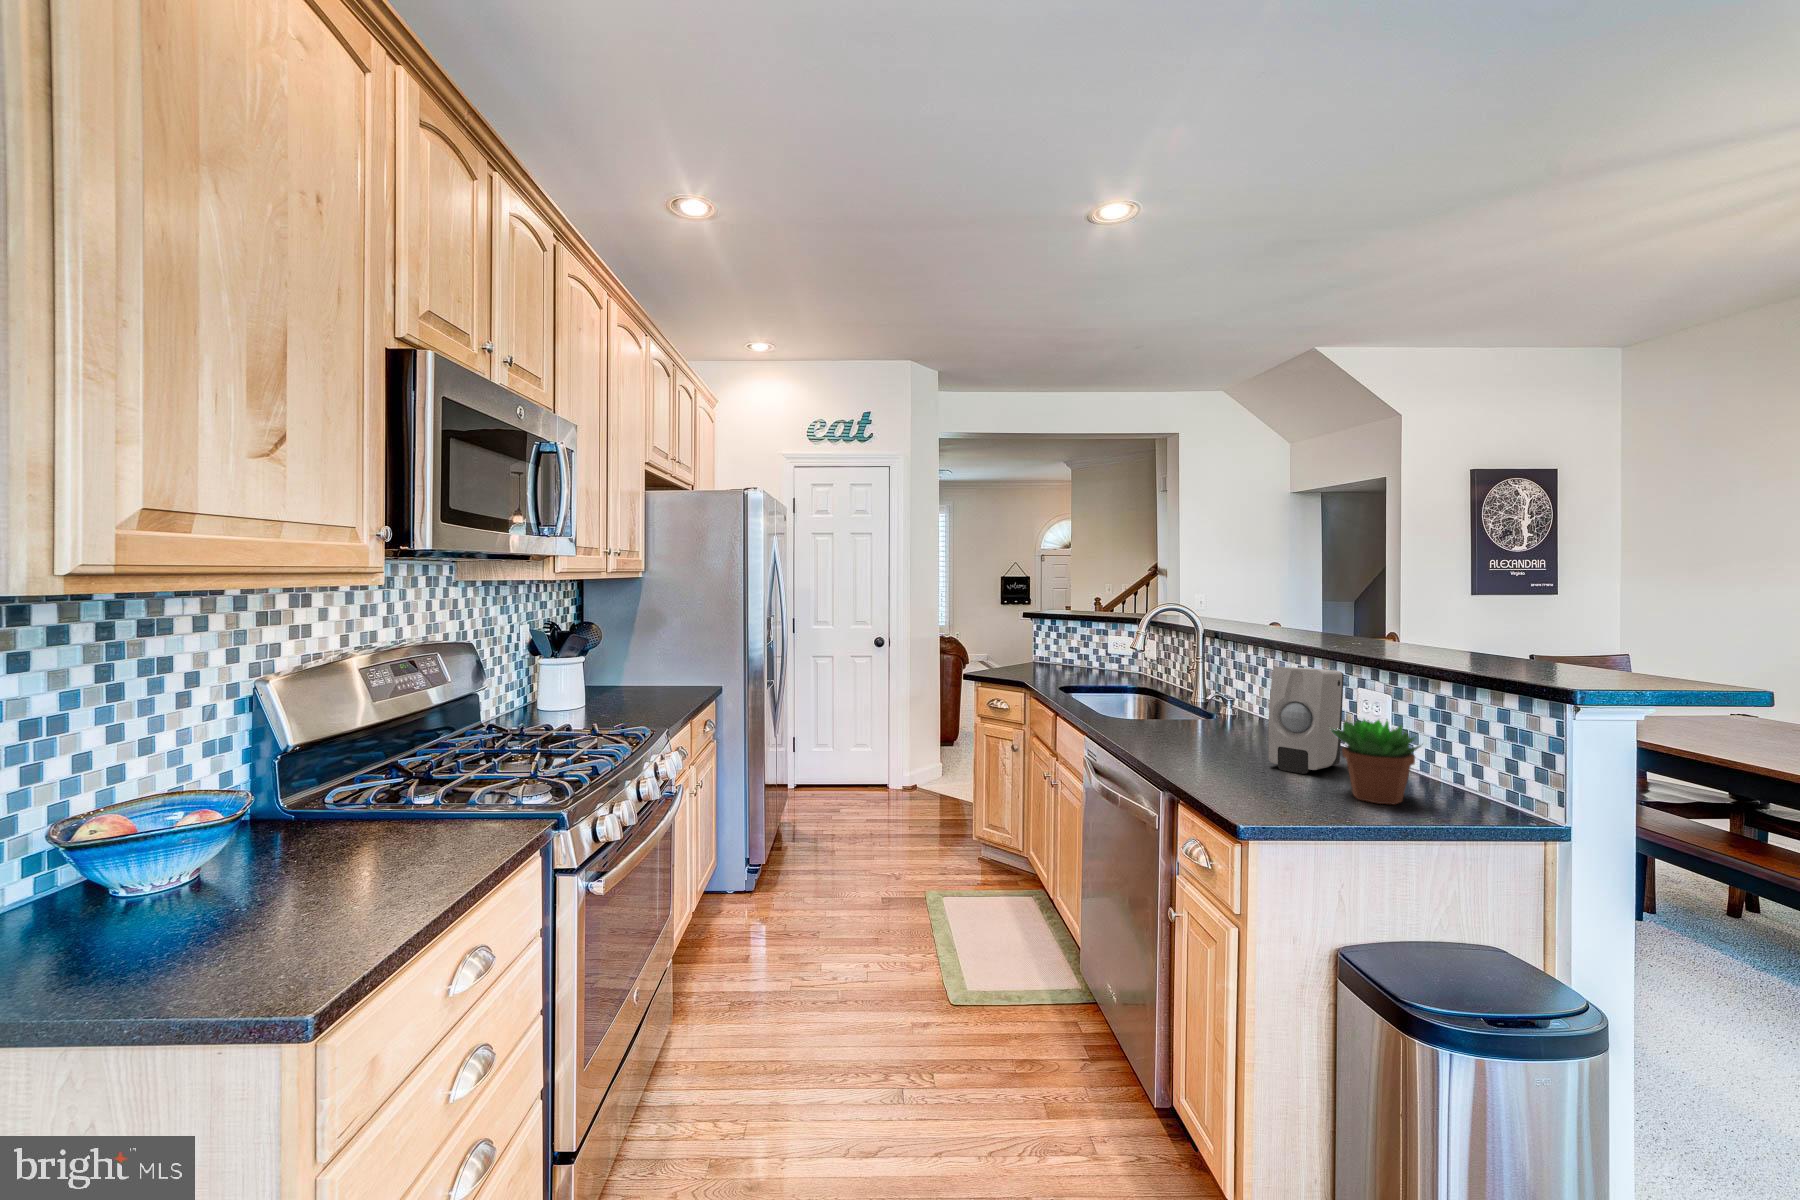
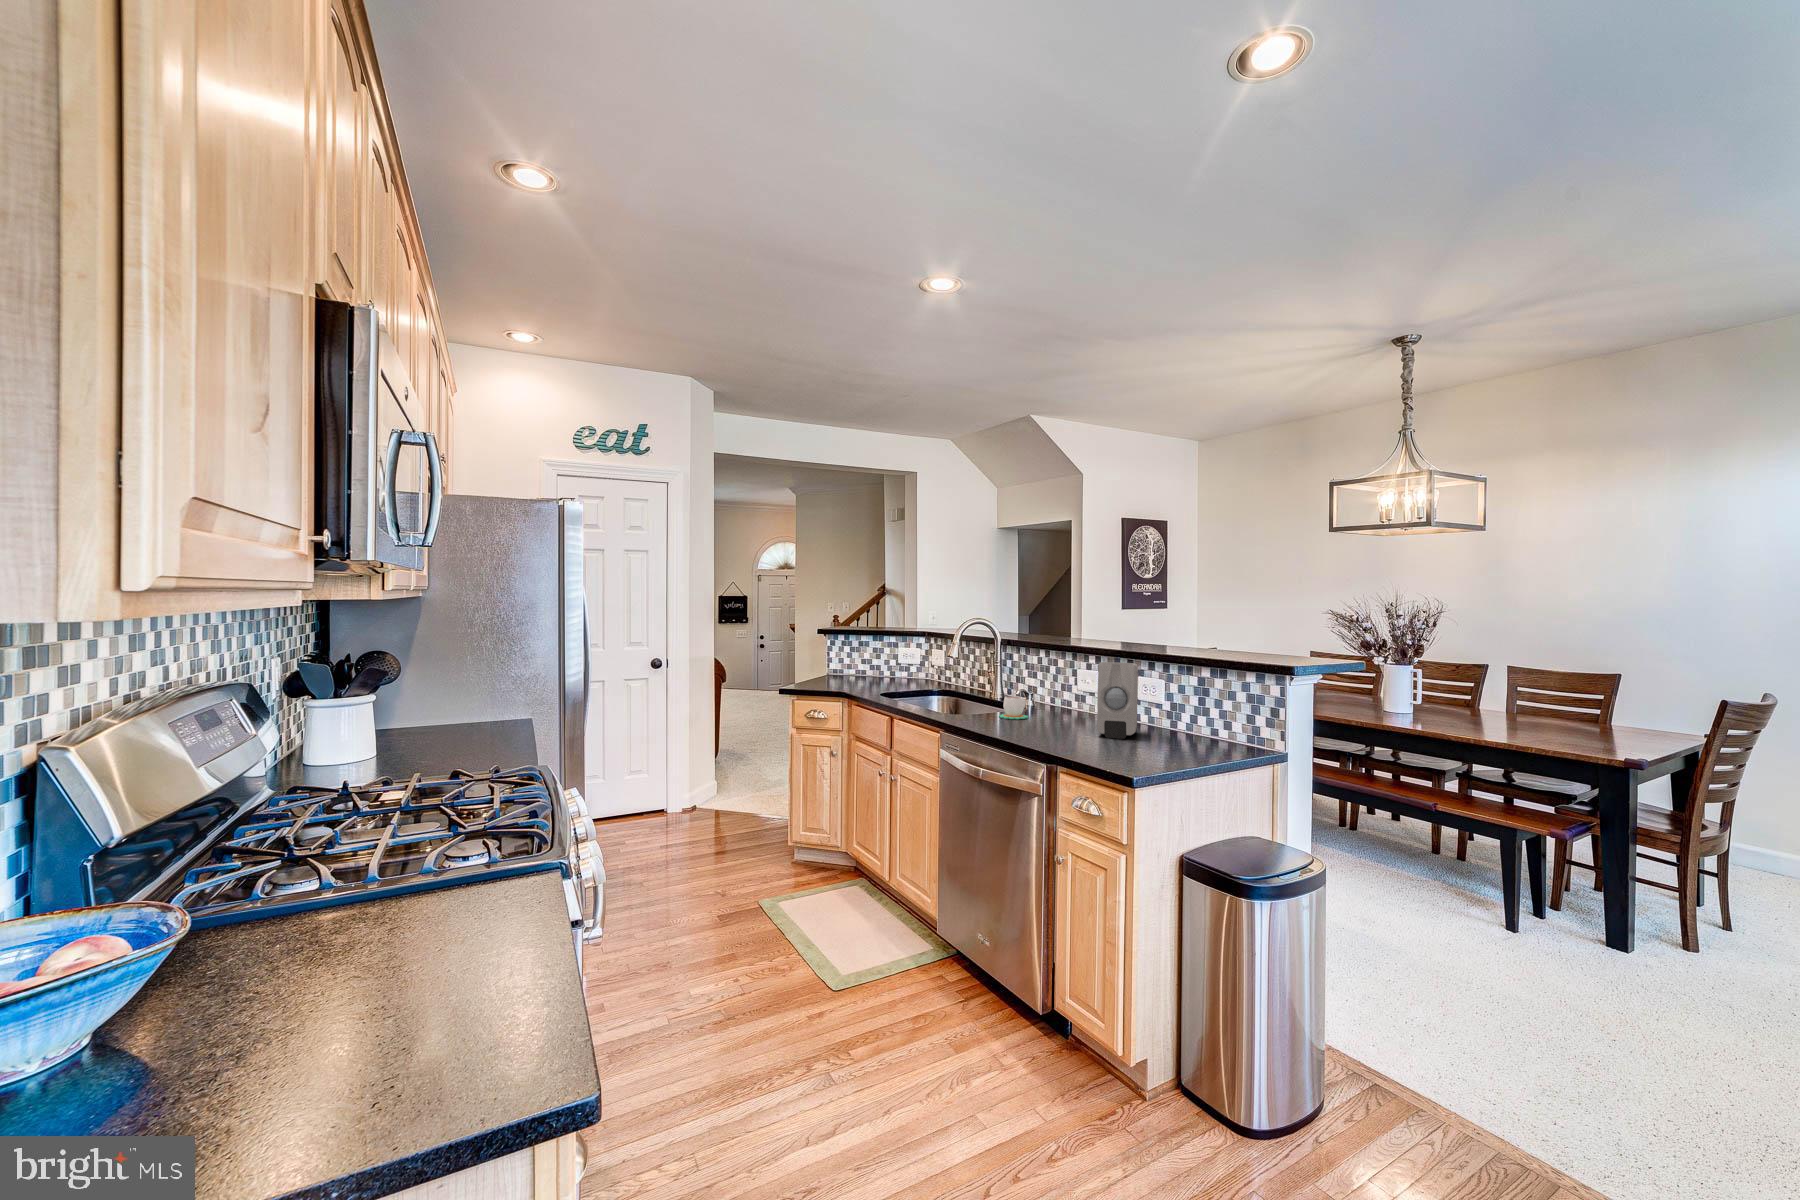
mug: none [1167,703,1206,733] -> present [999,697,1028,719]
succulent plant: present [1330,719,1423,804] -> none [1149,693,1209,751]

